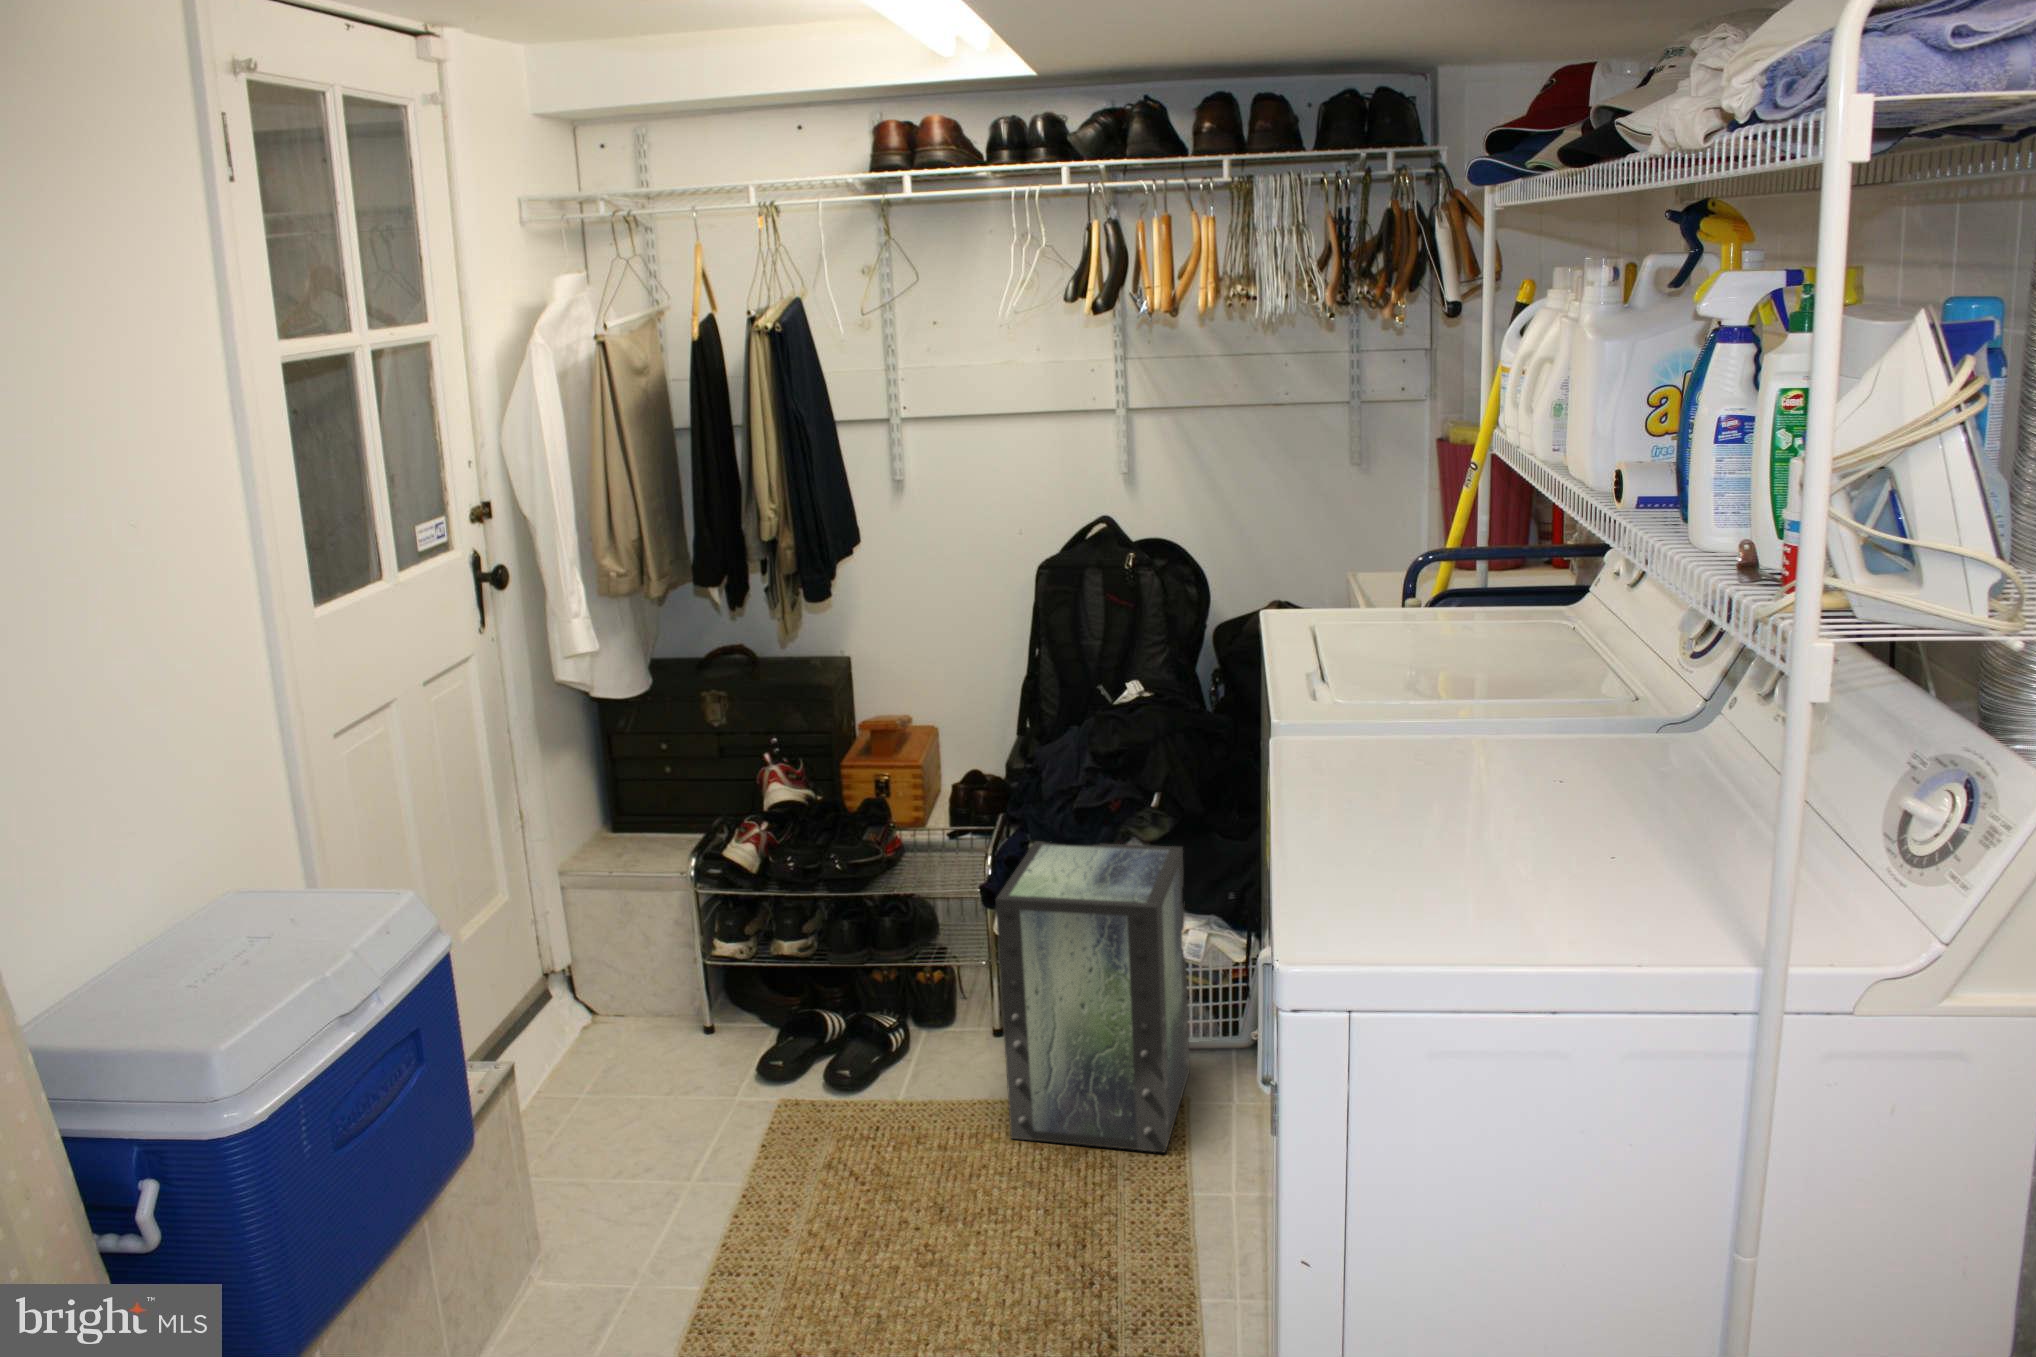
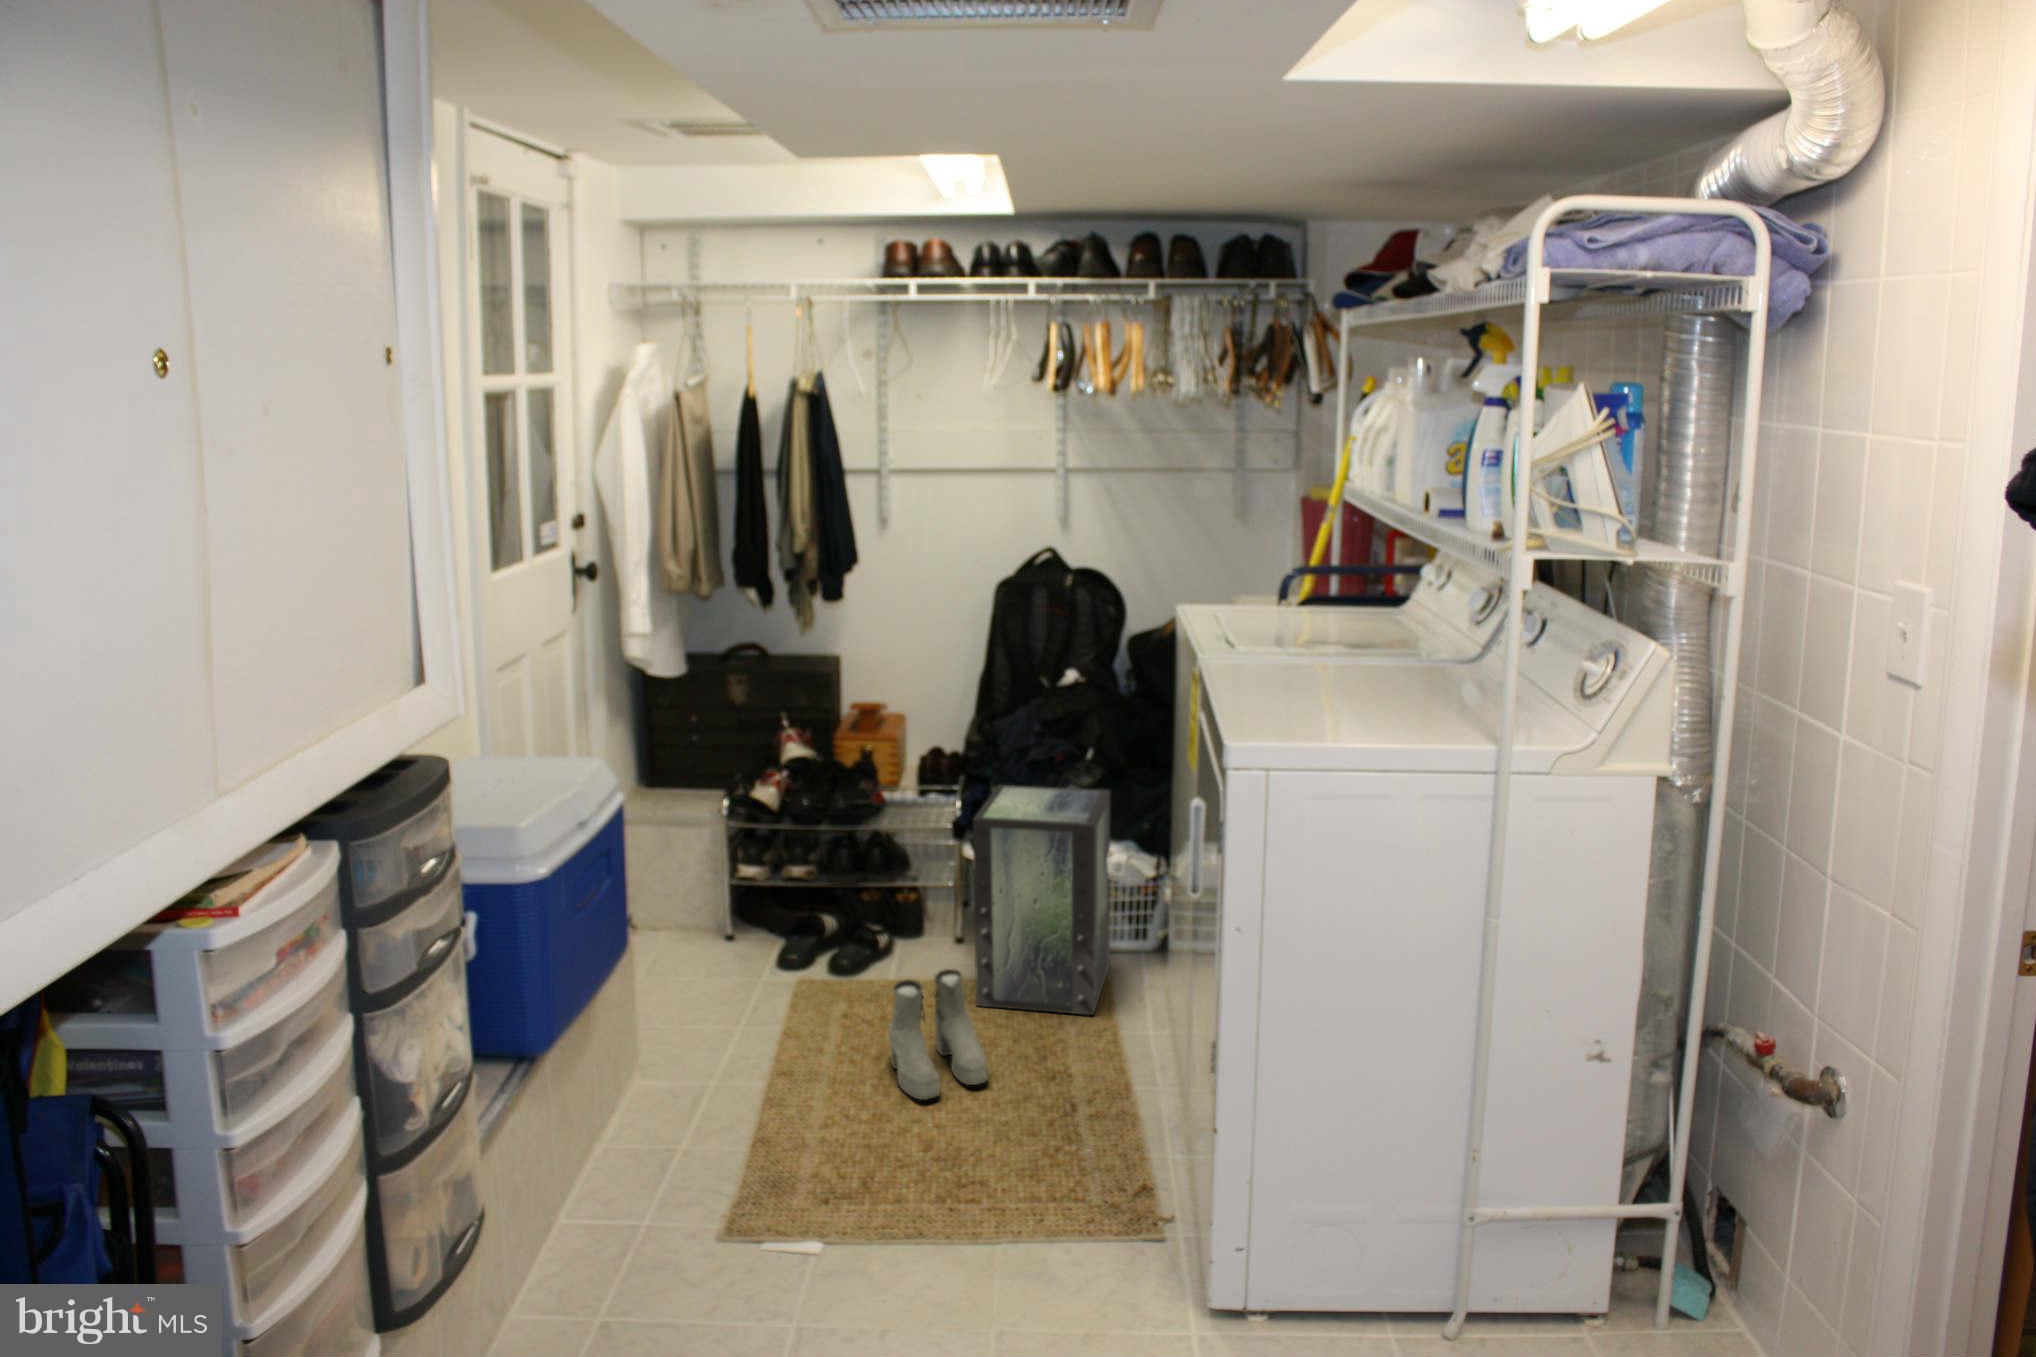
boots: none [886,1107,1018,1295] -> present [888,969,988,1100]

